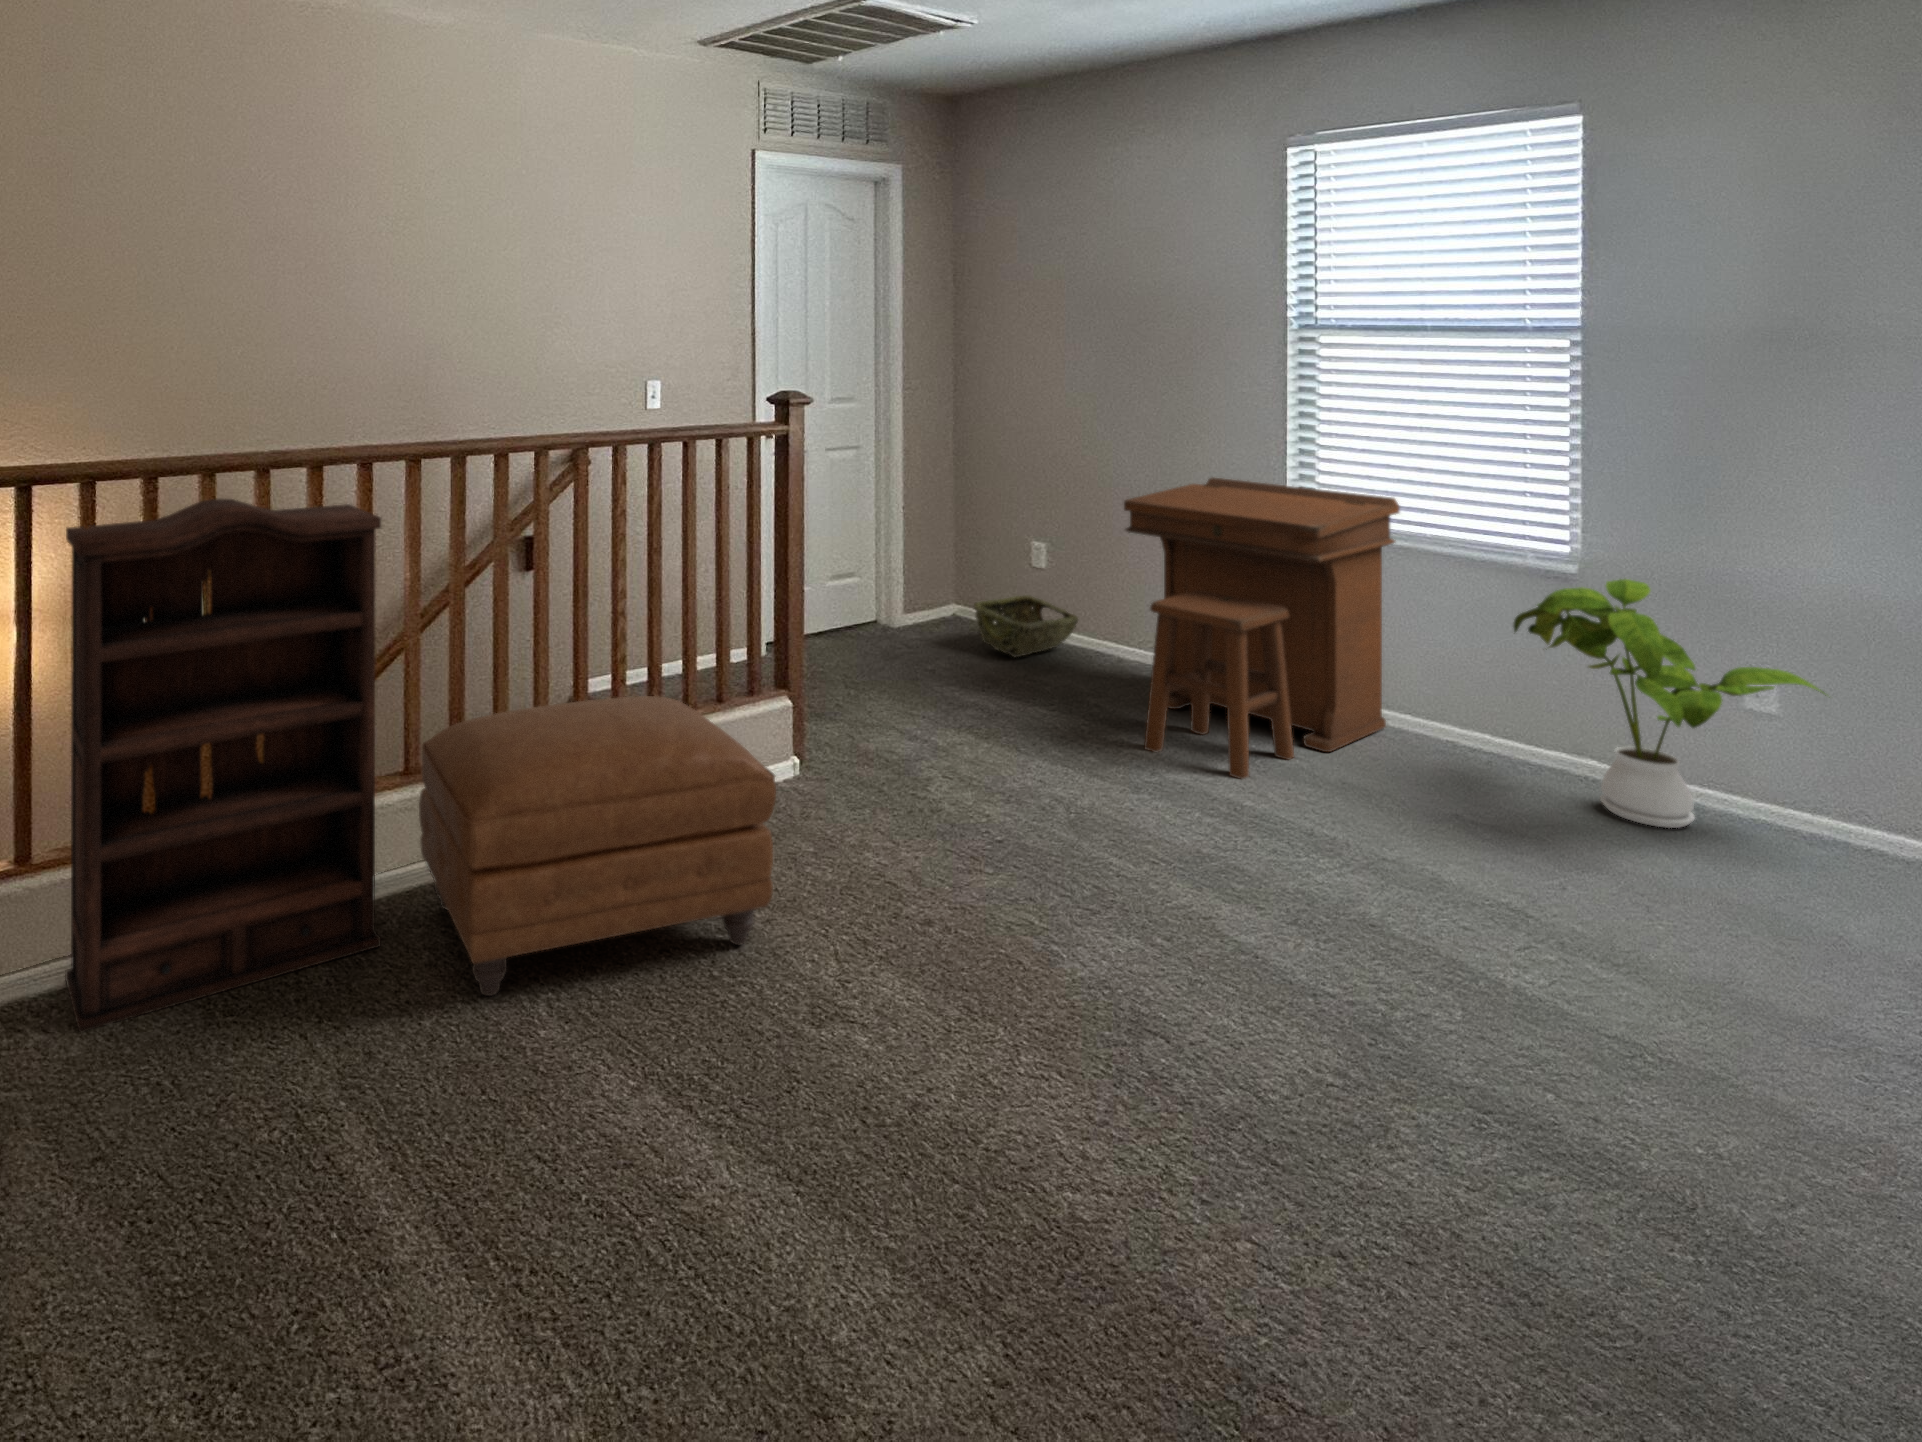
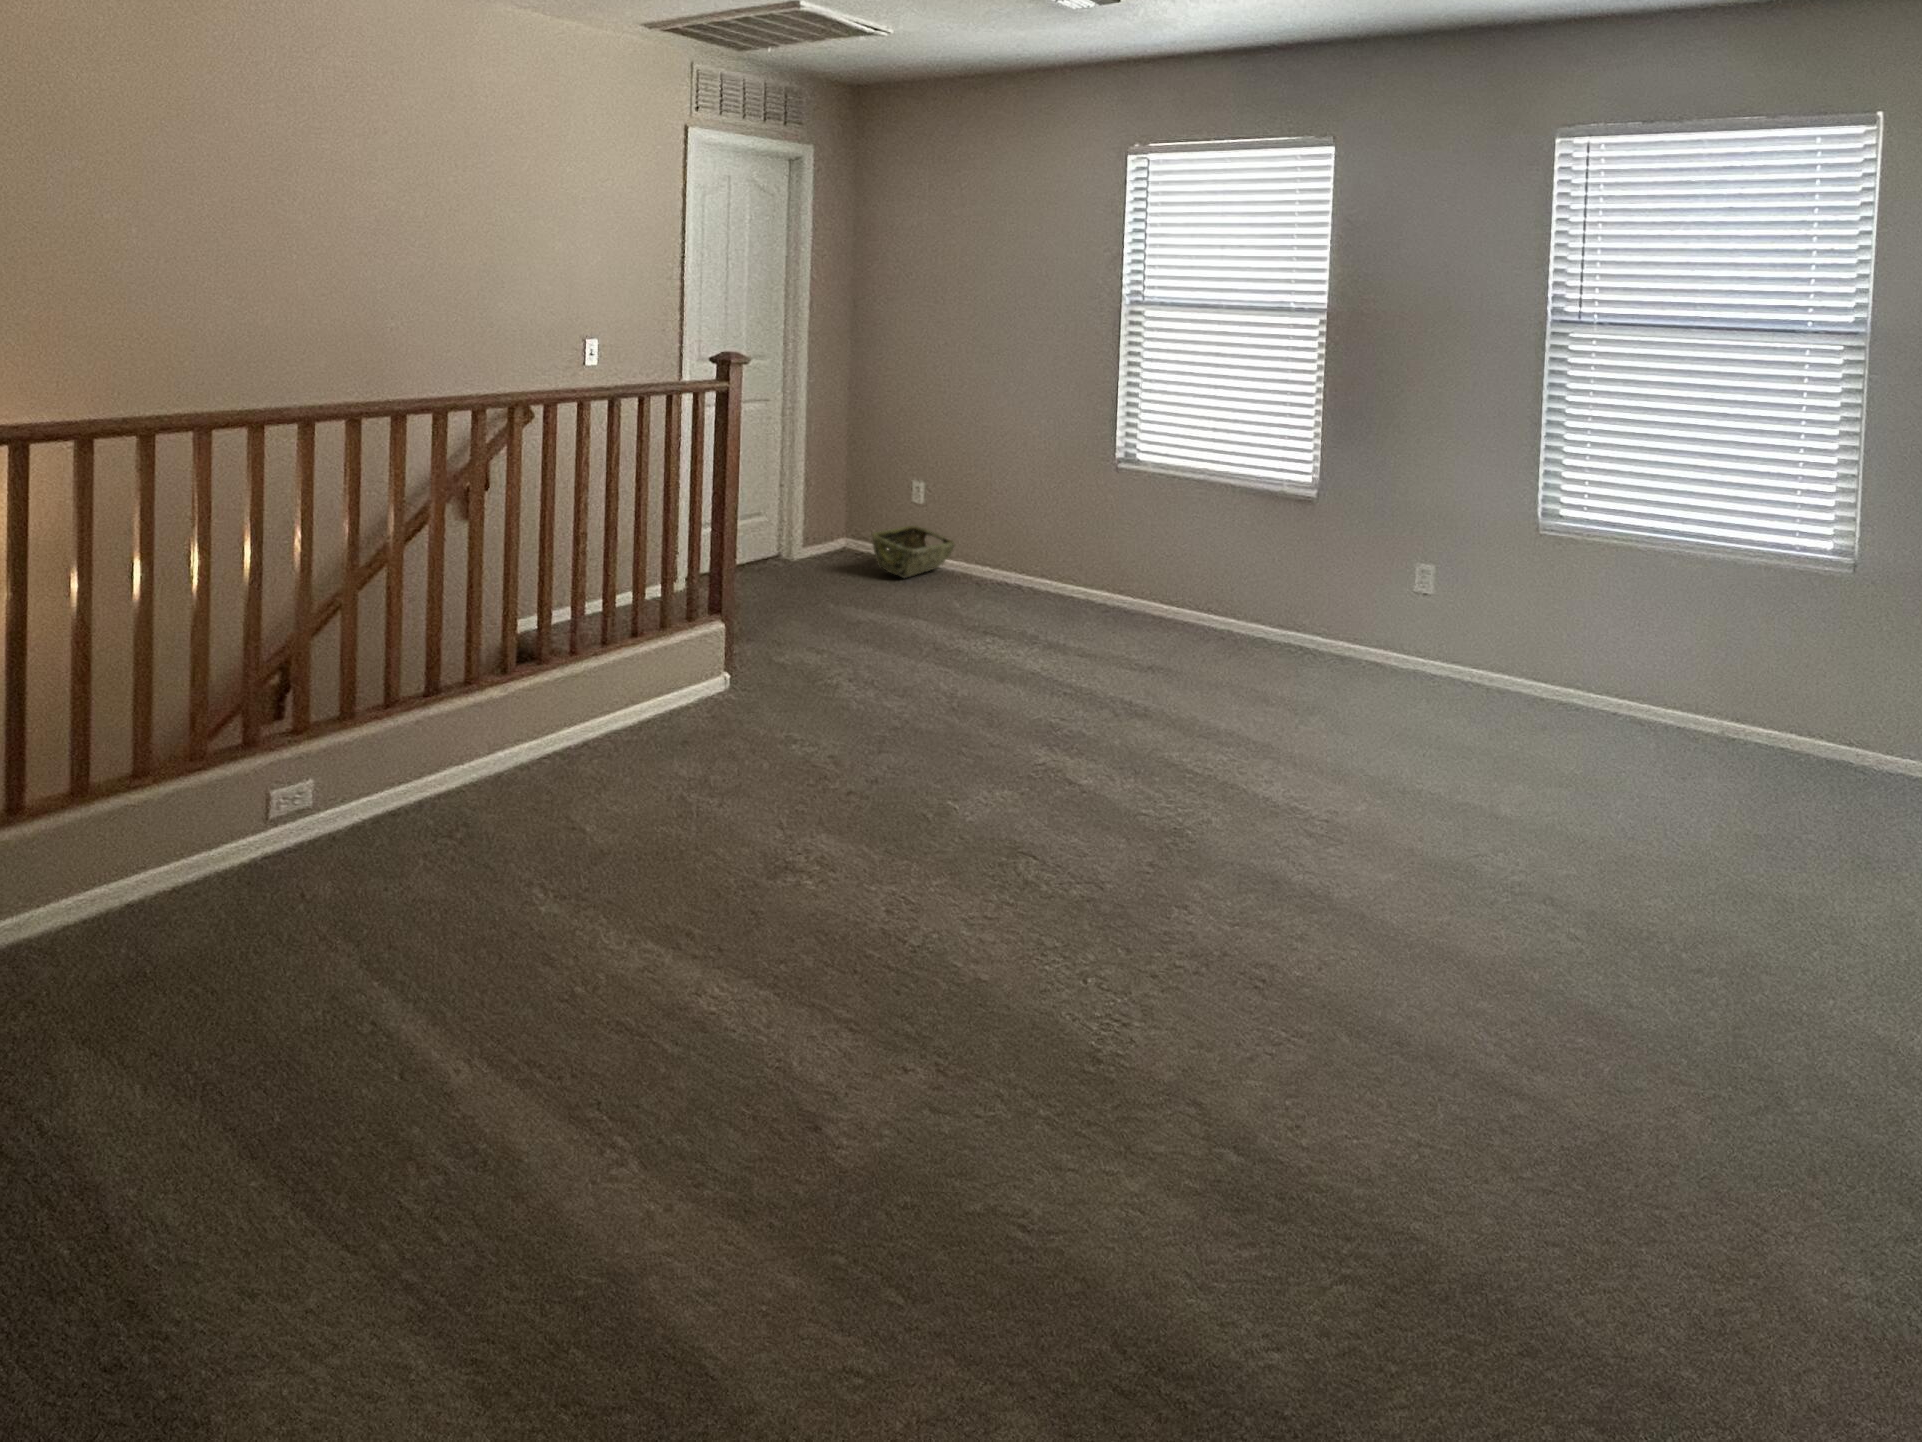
desk: present [1124,478,1400,779] -> none [997,424,1198,665]
bookshelf: present [65,499,381,1032] -> none [47,455,380,972]
house plant: present [1513,579,1823,828] -> none [1271,498,1464,678]
ottoman: present [419,696,776,996] -> none [404,623,735,892]

